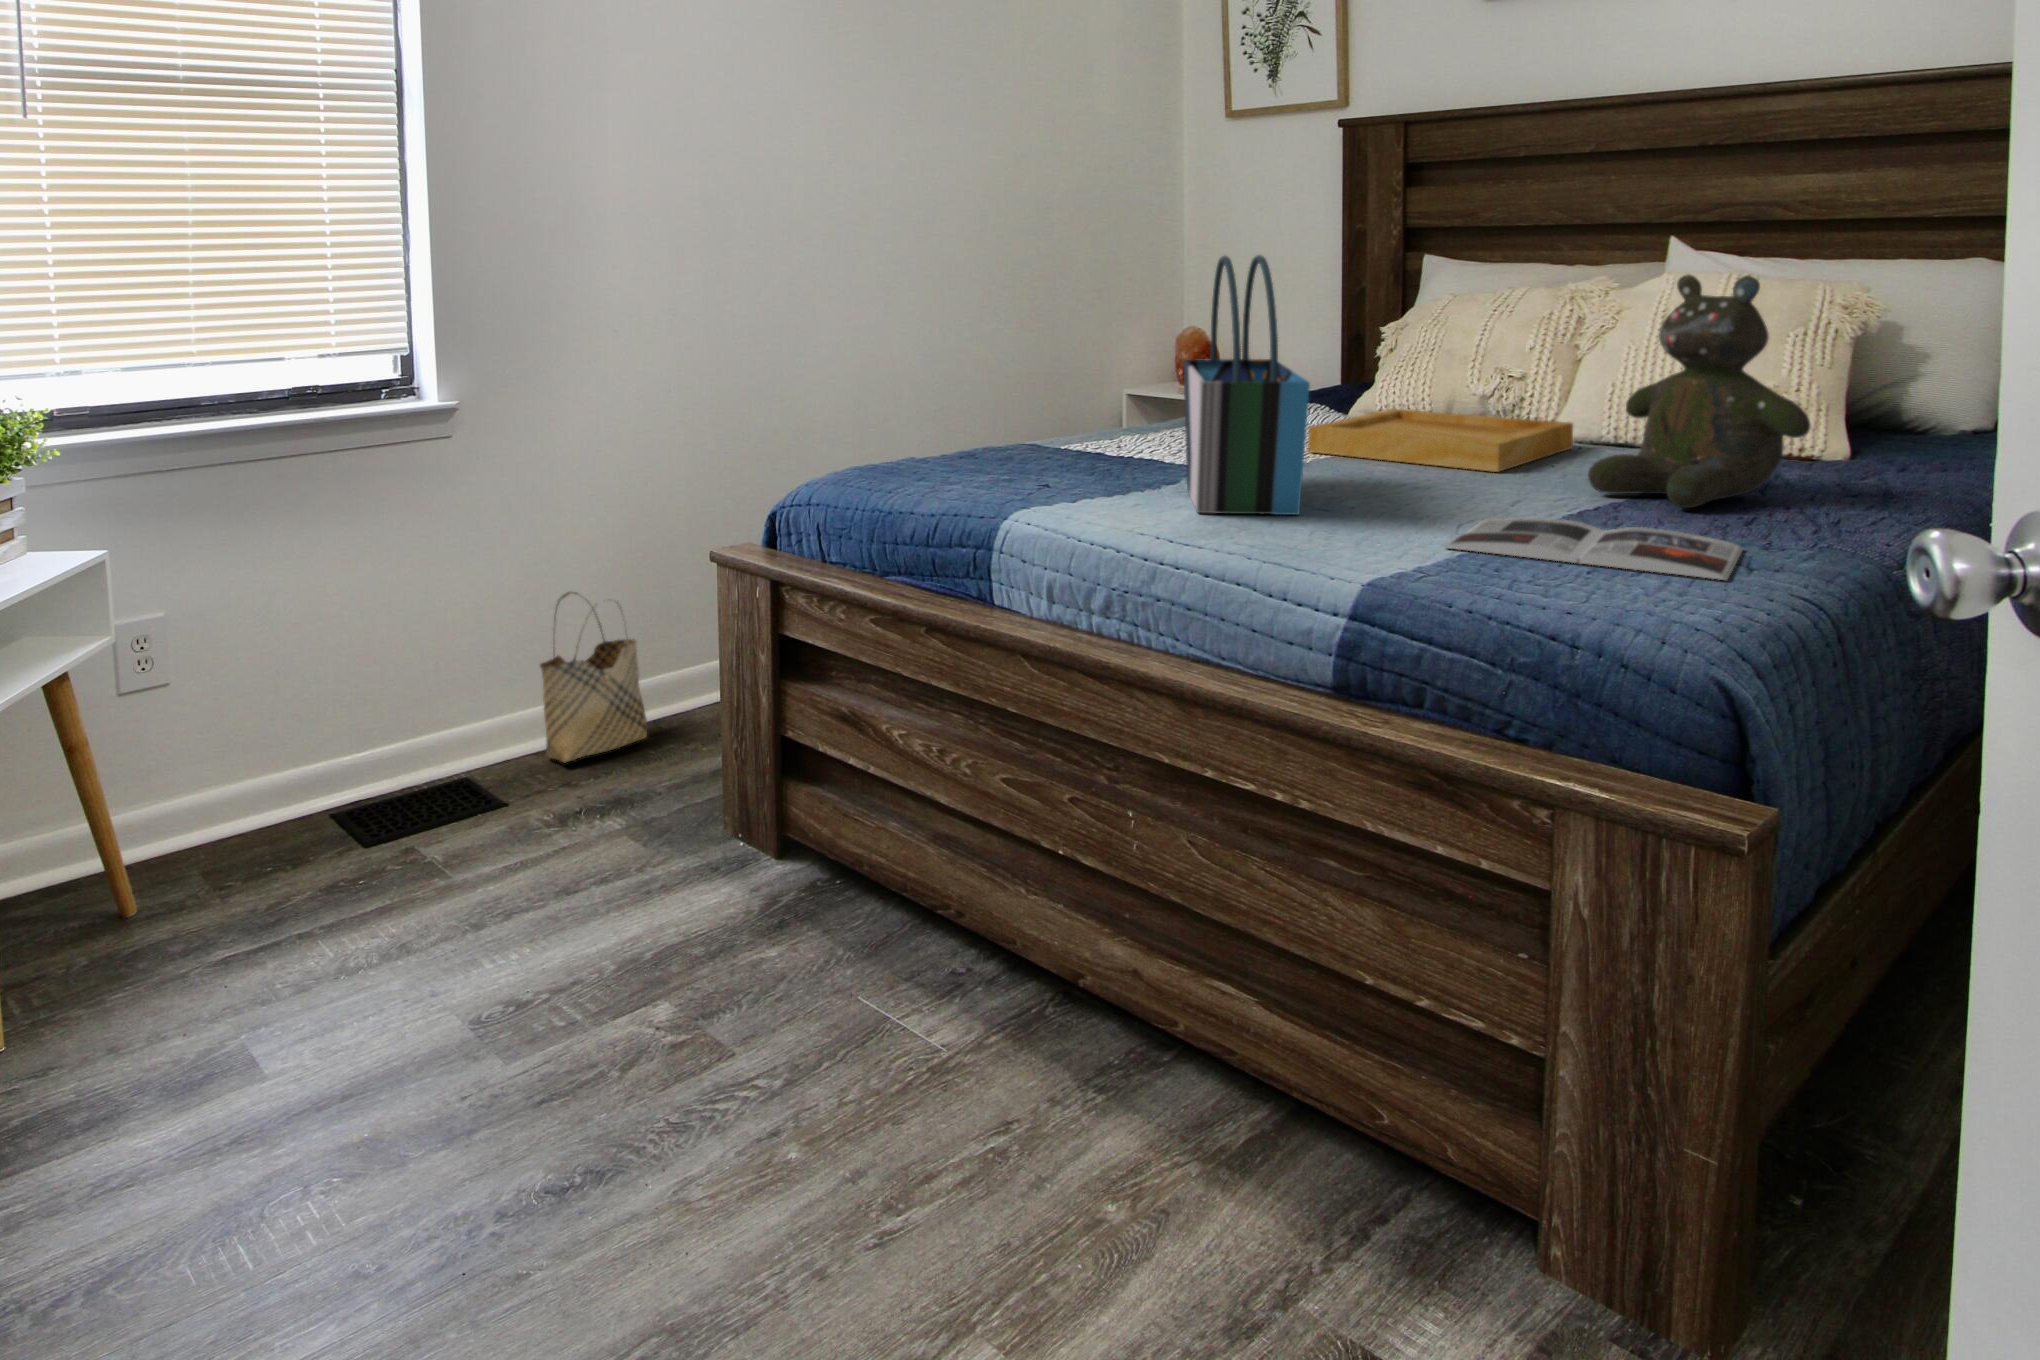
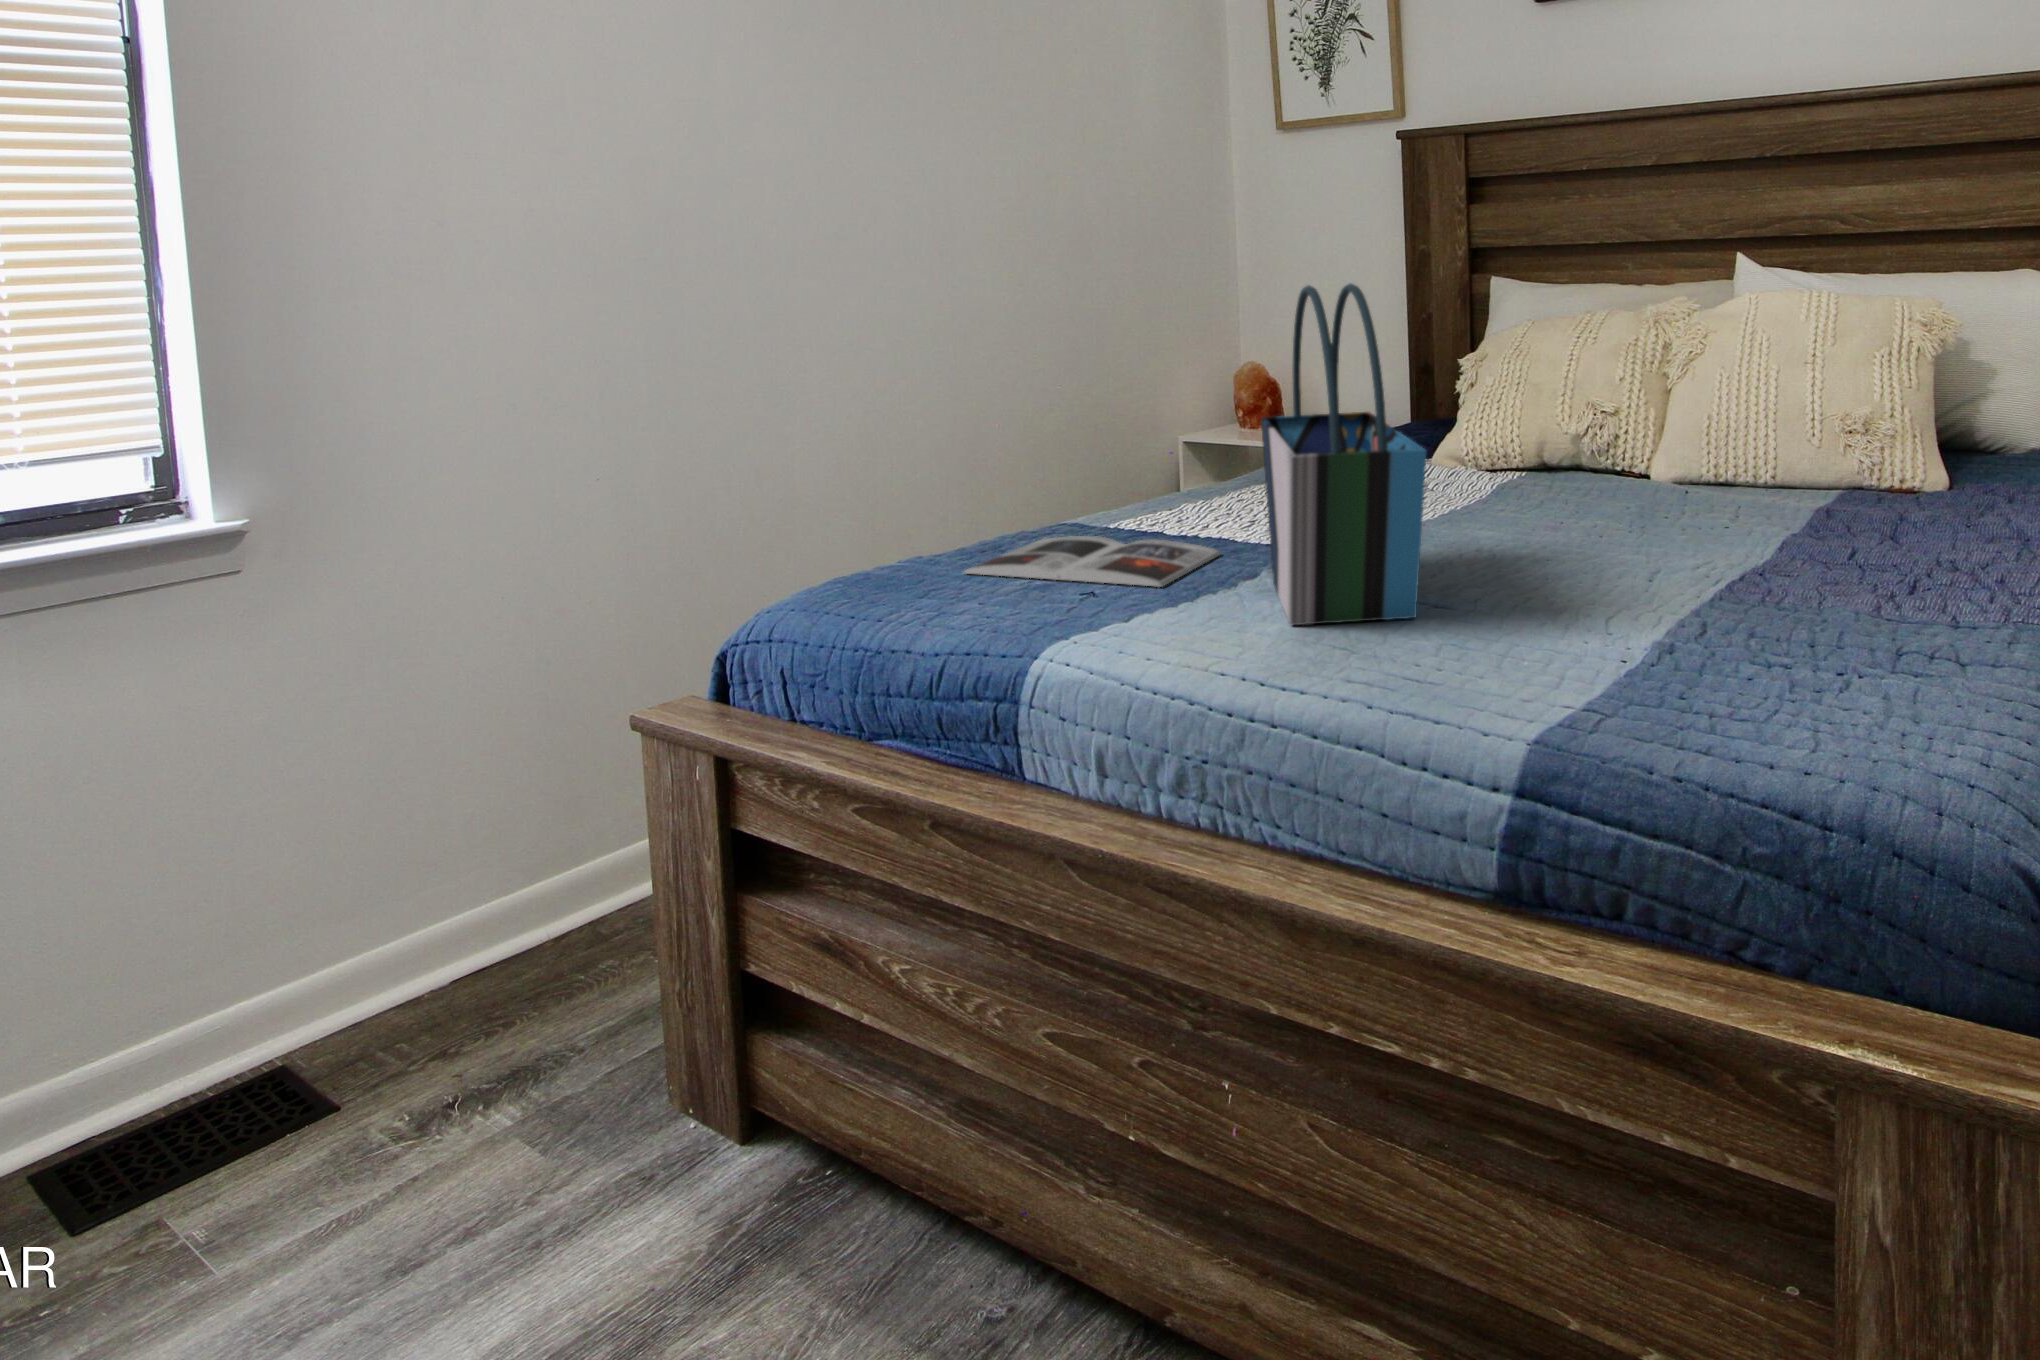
teddy bear: present [1588,275,1811,508] -> none [1724,295,1958,572]
tray: present [1308,409,1573,472] -> none [1403,453,1679,531]
magazine: present [1446,518,1743,580] -> present [964,536,1220,587]
woven basket: present [540,592,647,763] -> none [401,767,578,1019]

